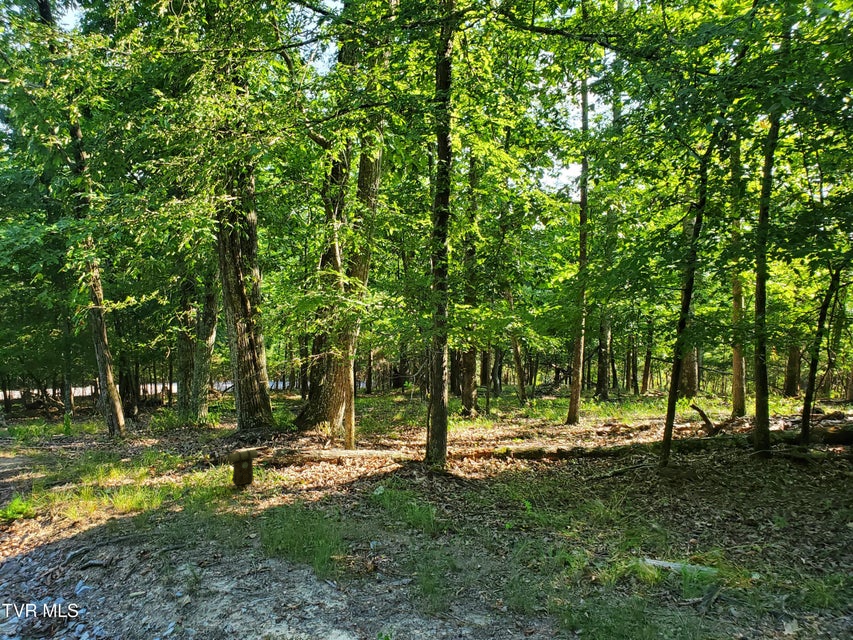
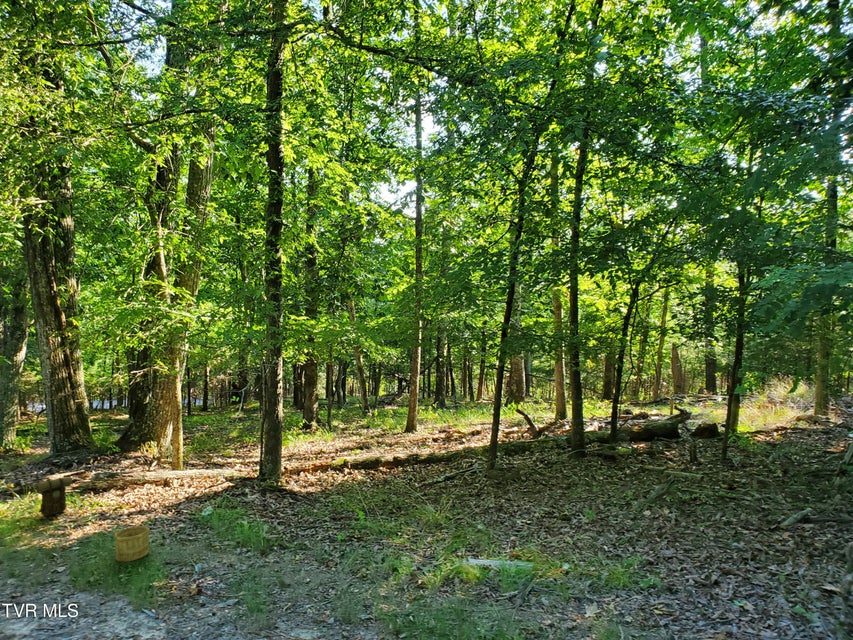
wooden bucket: none [292,503,325,539] -> present [114,526,150,562]

